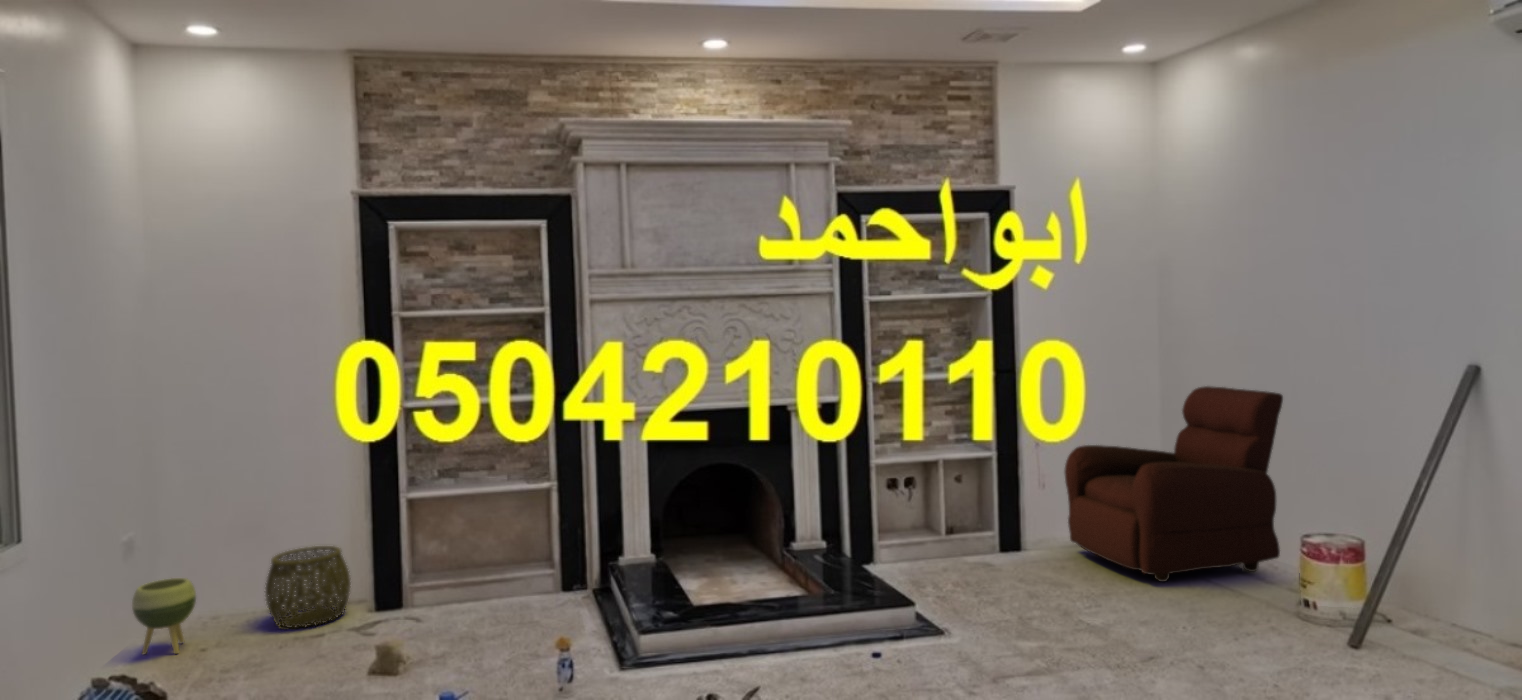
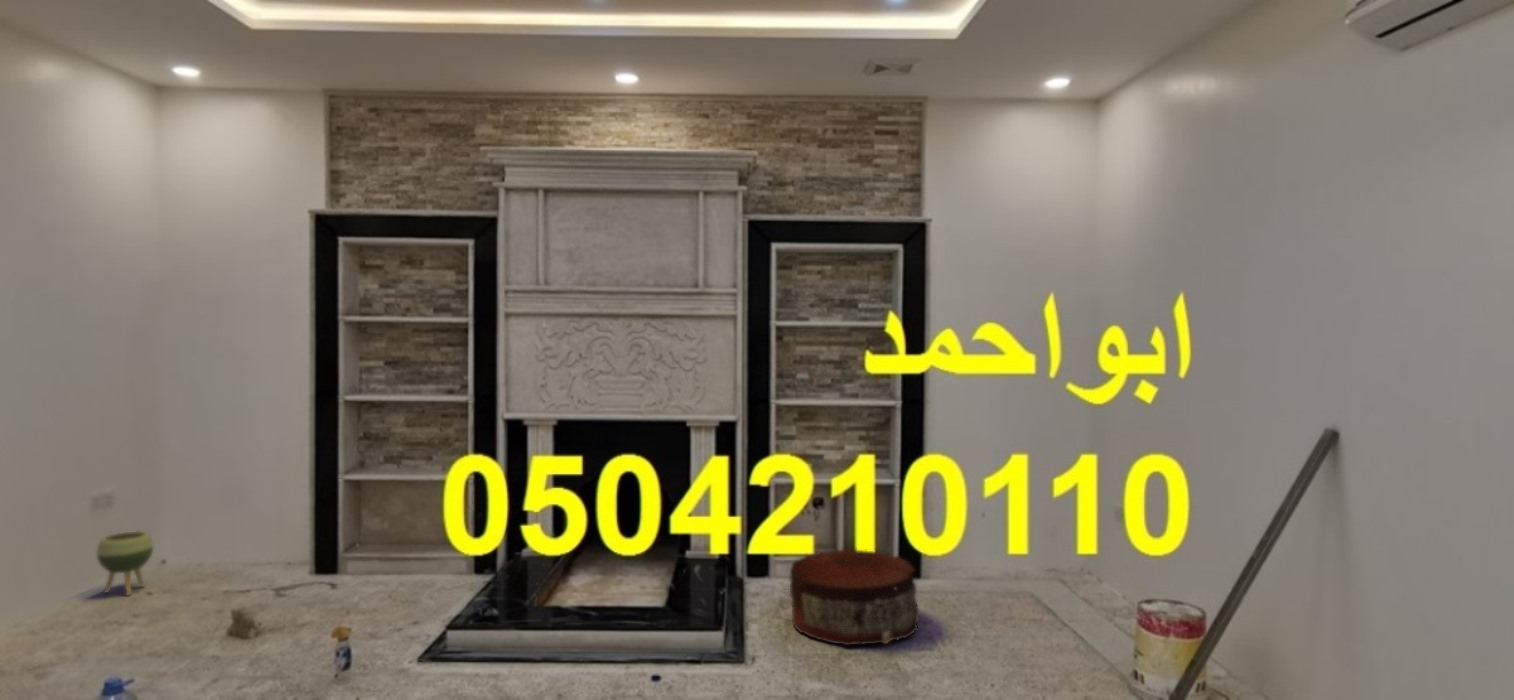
armchair: present [1065,386,1283,582] -> none [960,433,1176,632]
pouf: none [934,518,1074,611] -> present [790,550,919,646]
woven basket: present [266,546,351,628] -> none [214,514,293,584]

